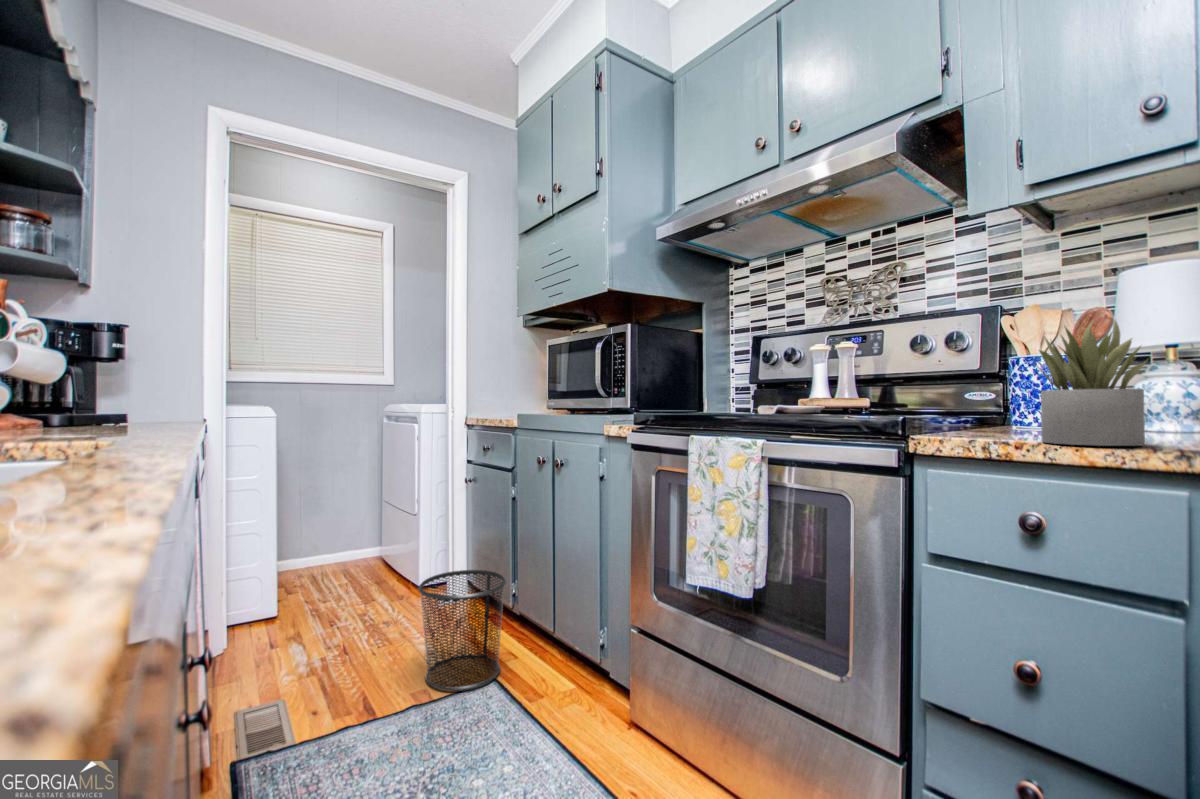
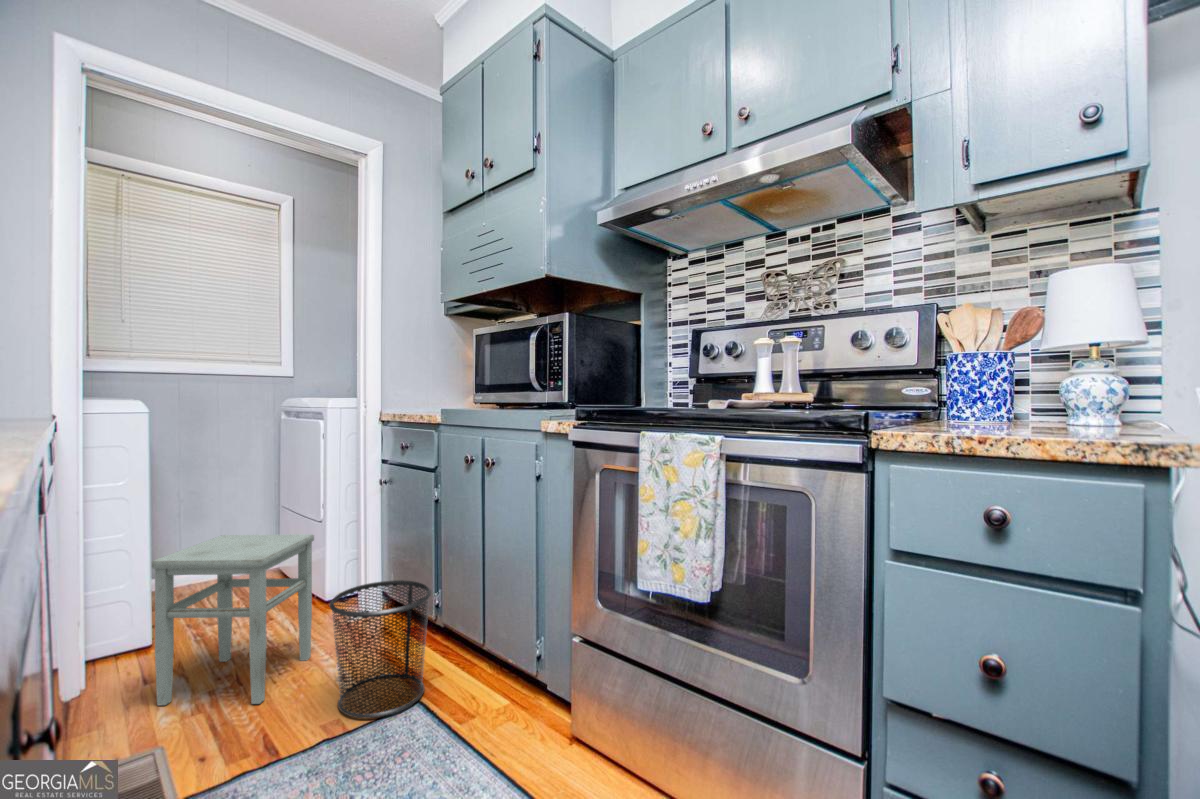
succulent plant: present [1039,320,1148,446] -> none [1000,314,1112,440]
stool: none [277,524,407,672] -> present [152,534,314,705]

